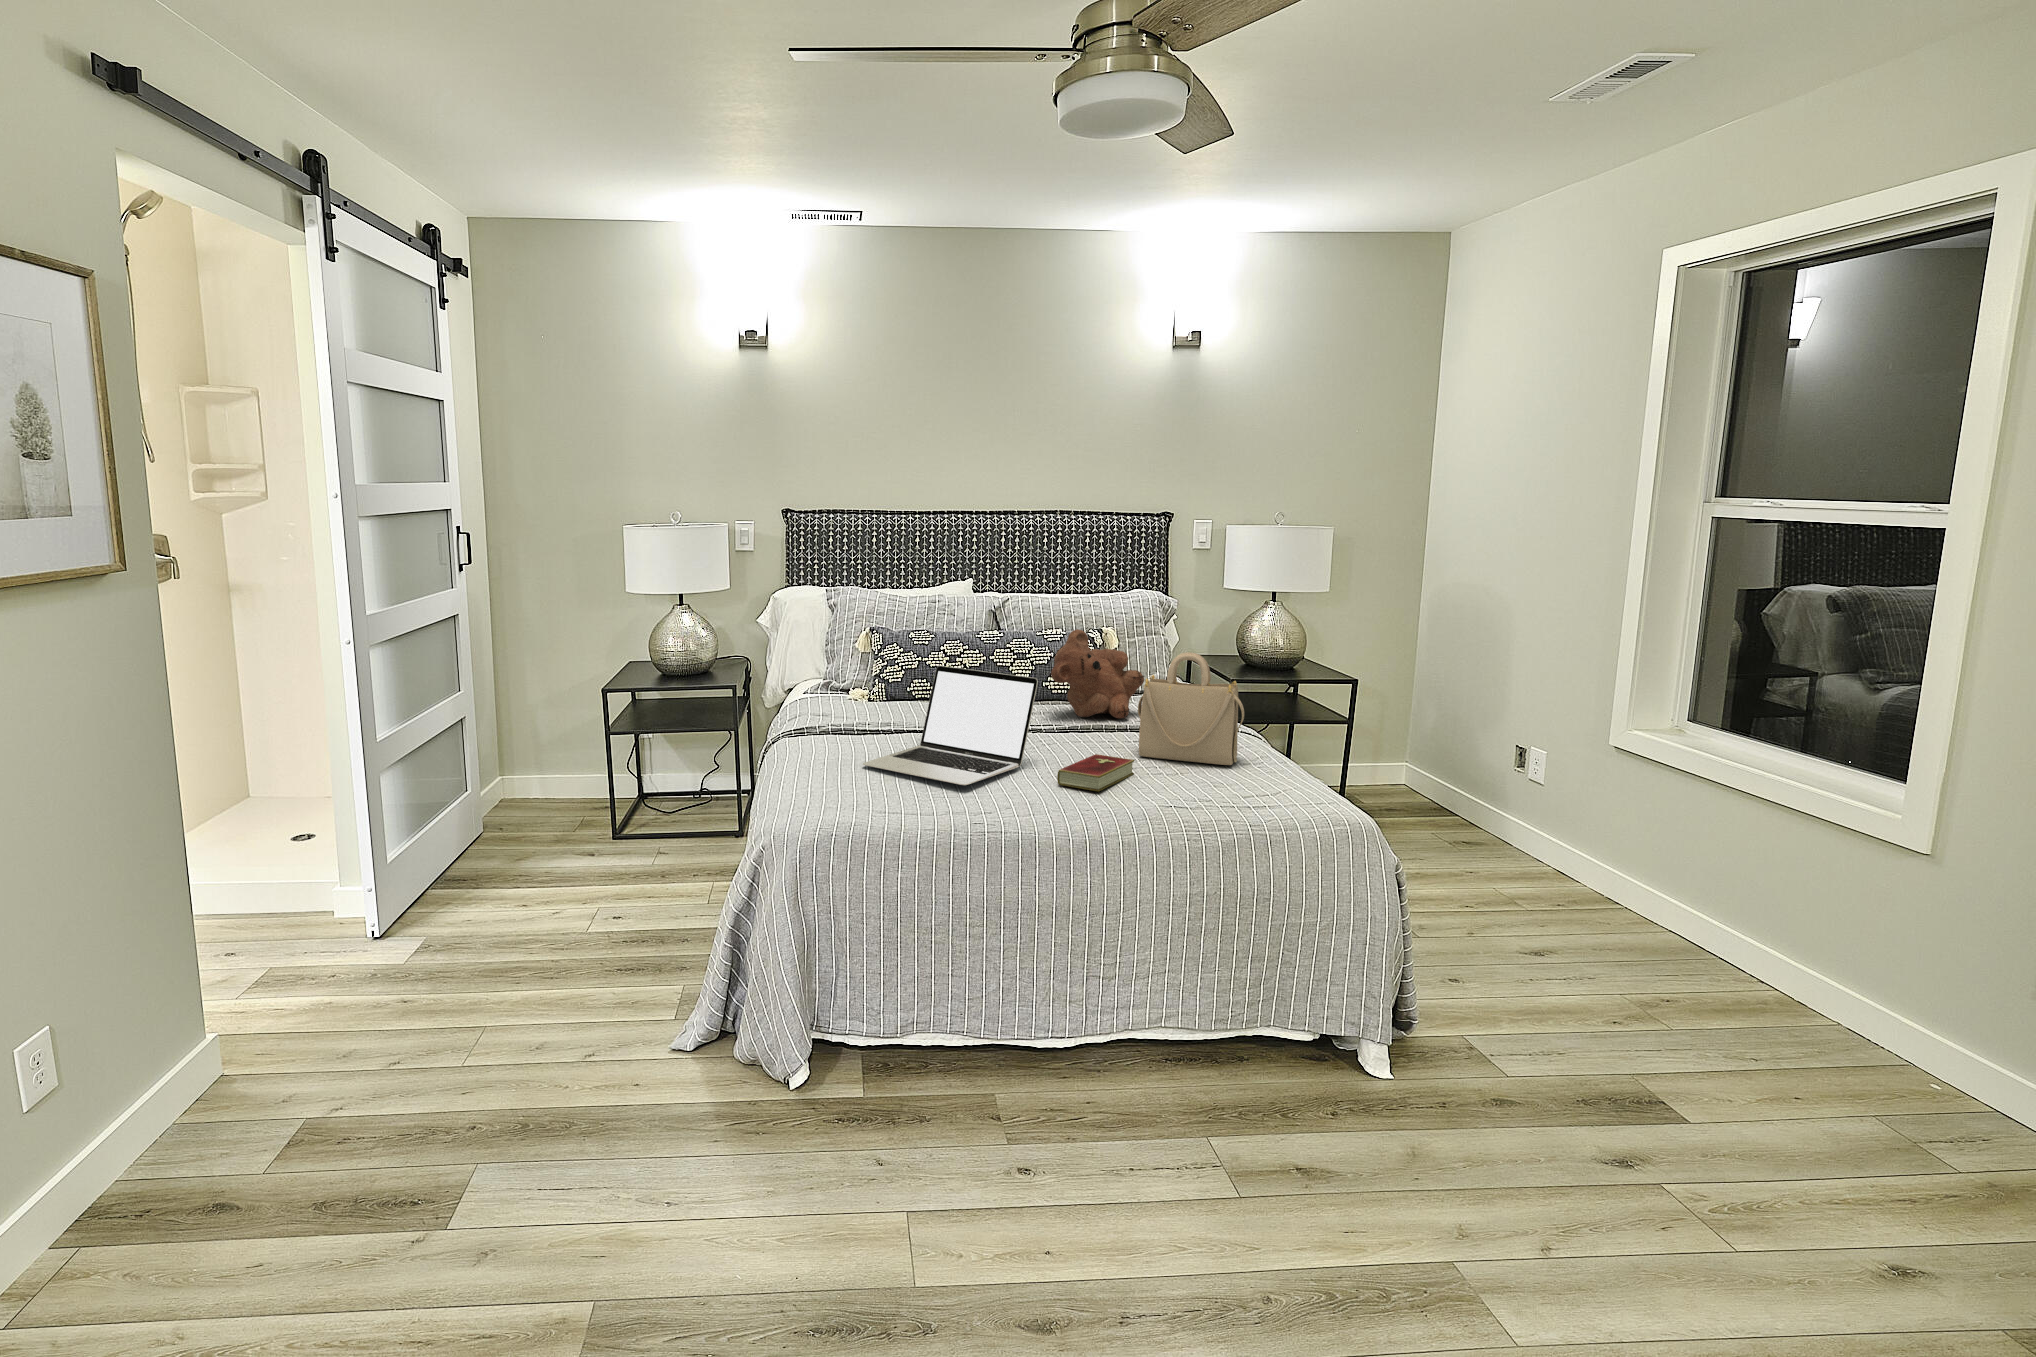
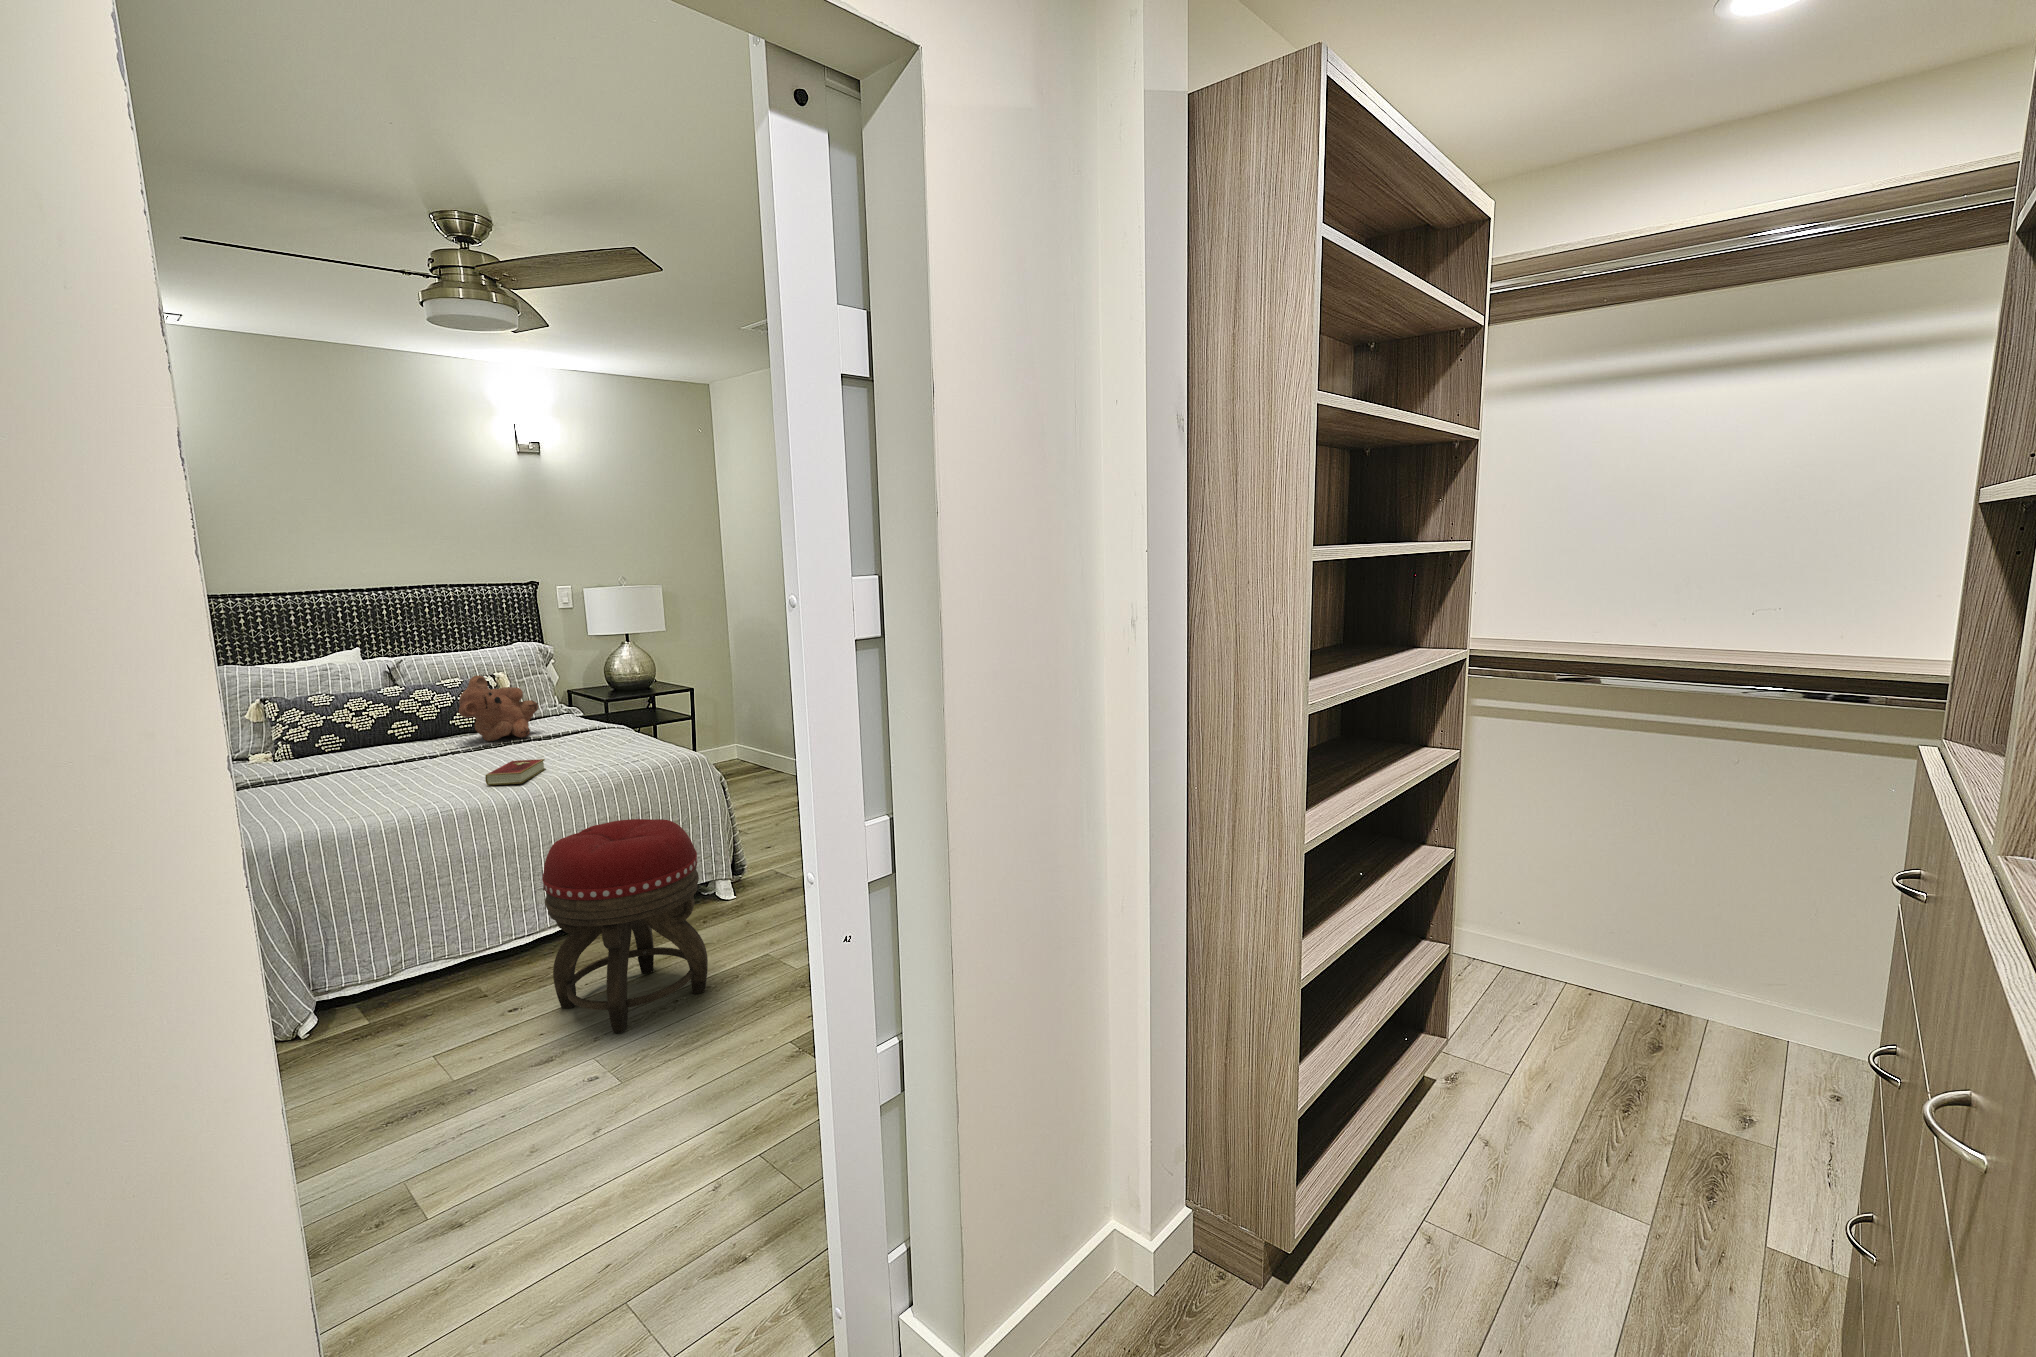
handbag: present [1138,652,1244,765] -> none [540,679,622,757]
laptop: present [863,666,1038,785] -> none [299,713,455,803]
footstool: none [1088,888,1319,1235] -> present [542,819,708,1033]

